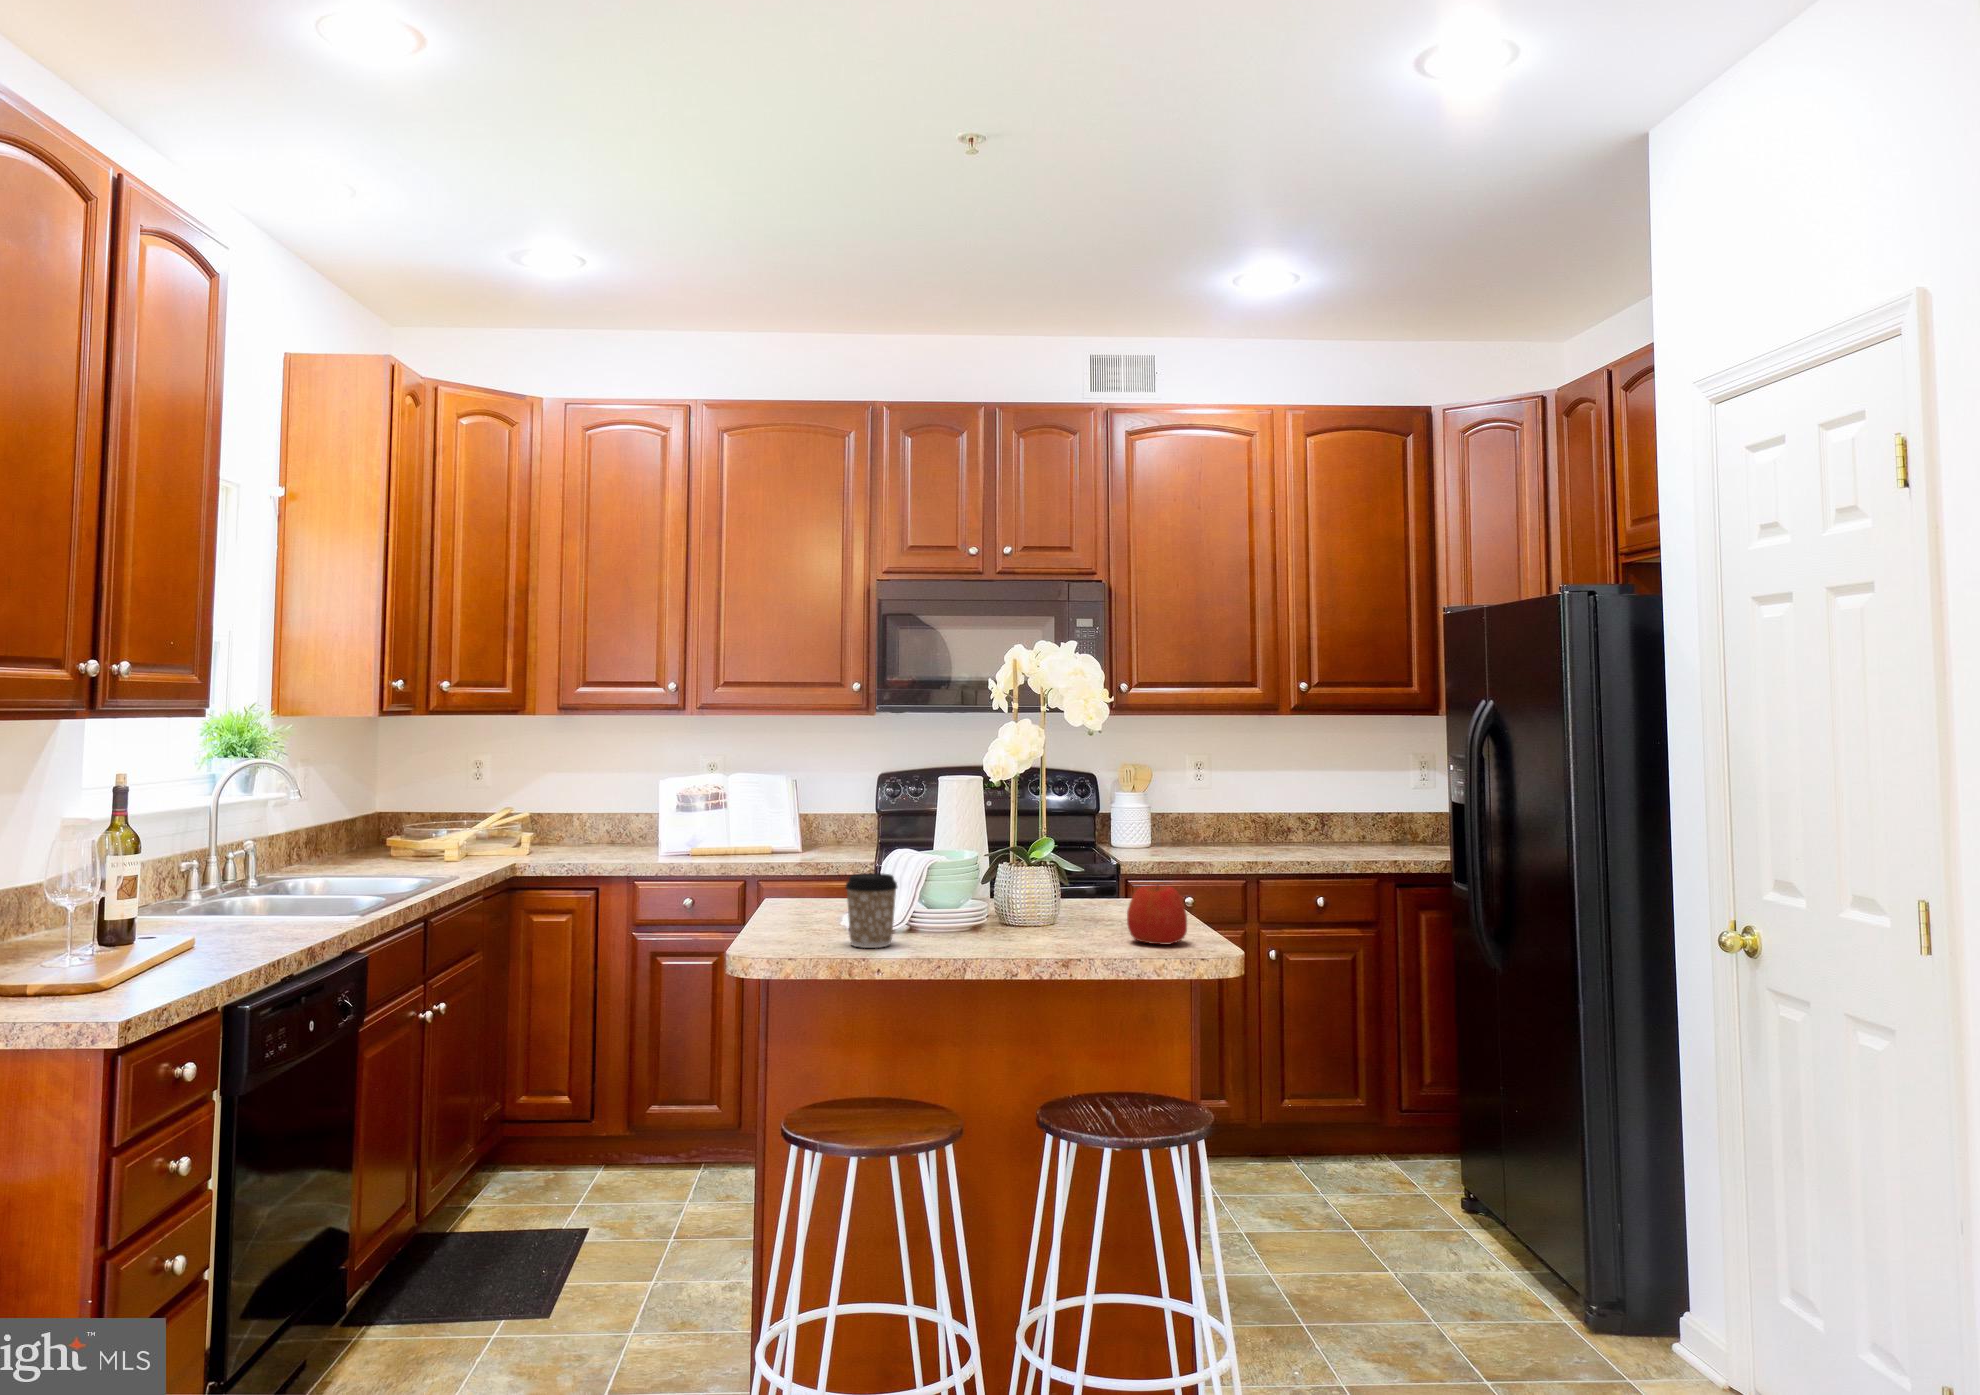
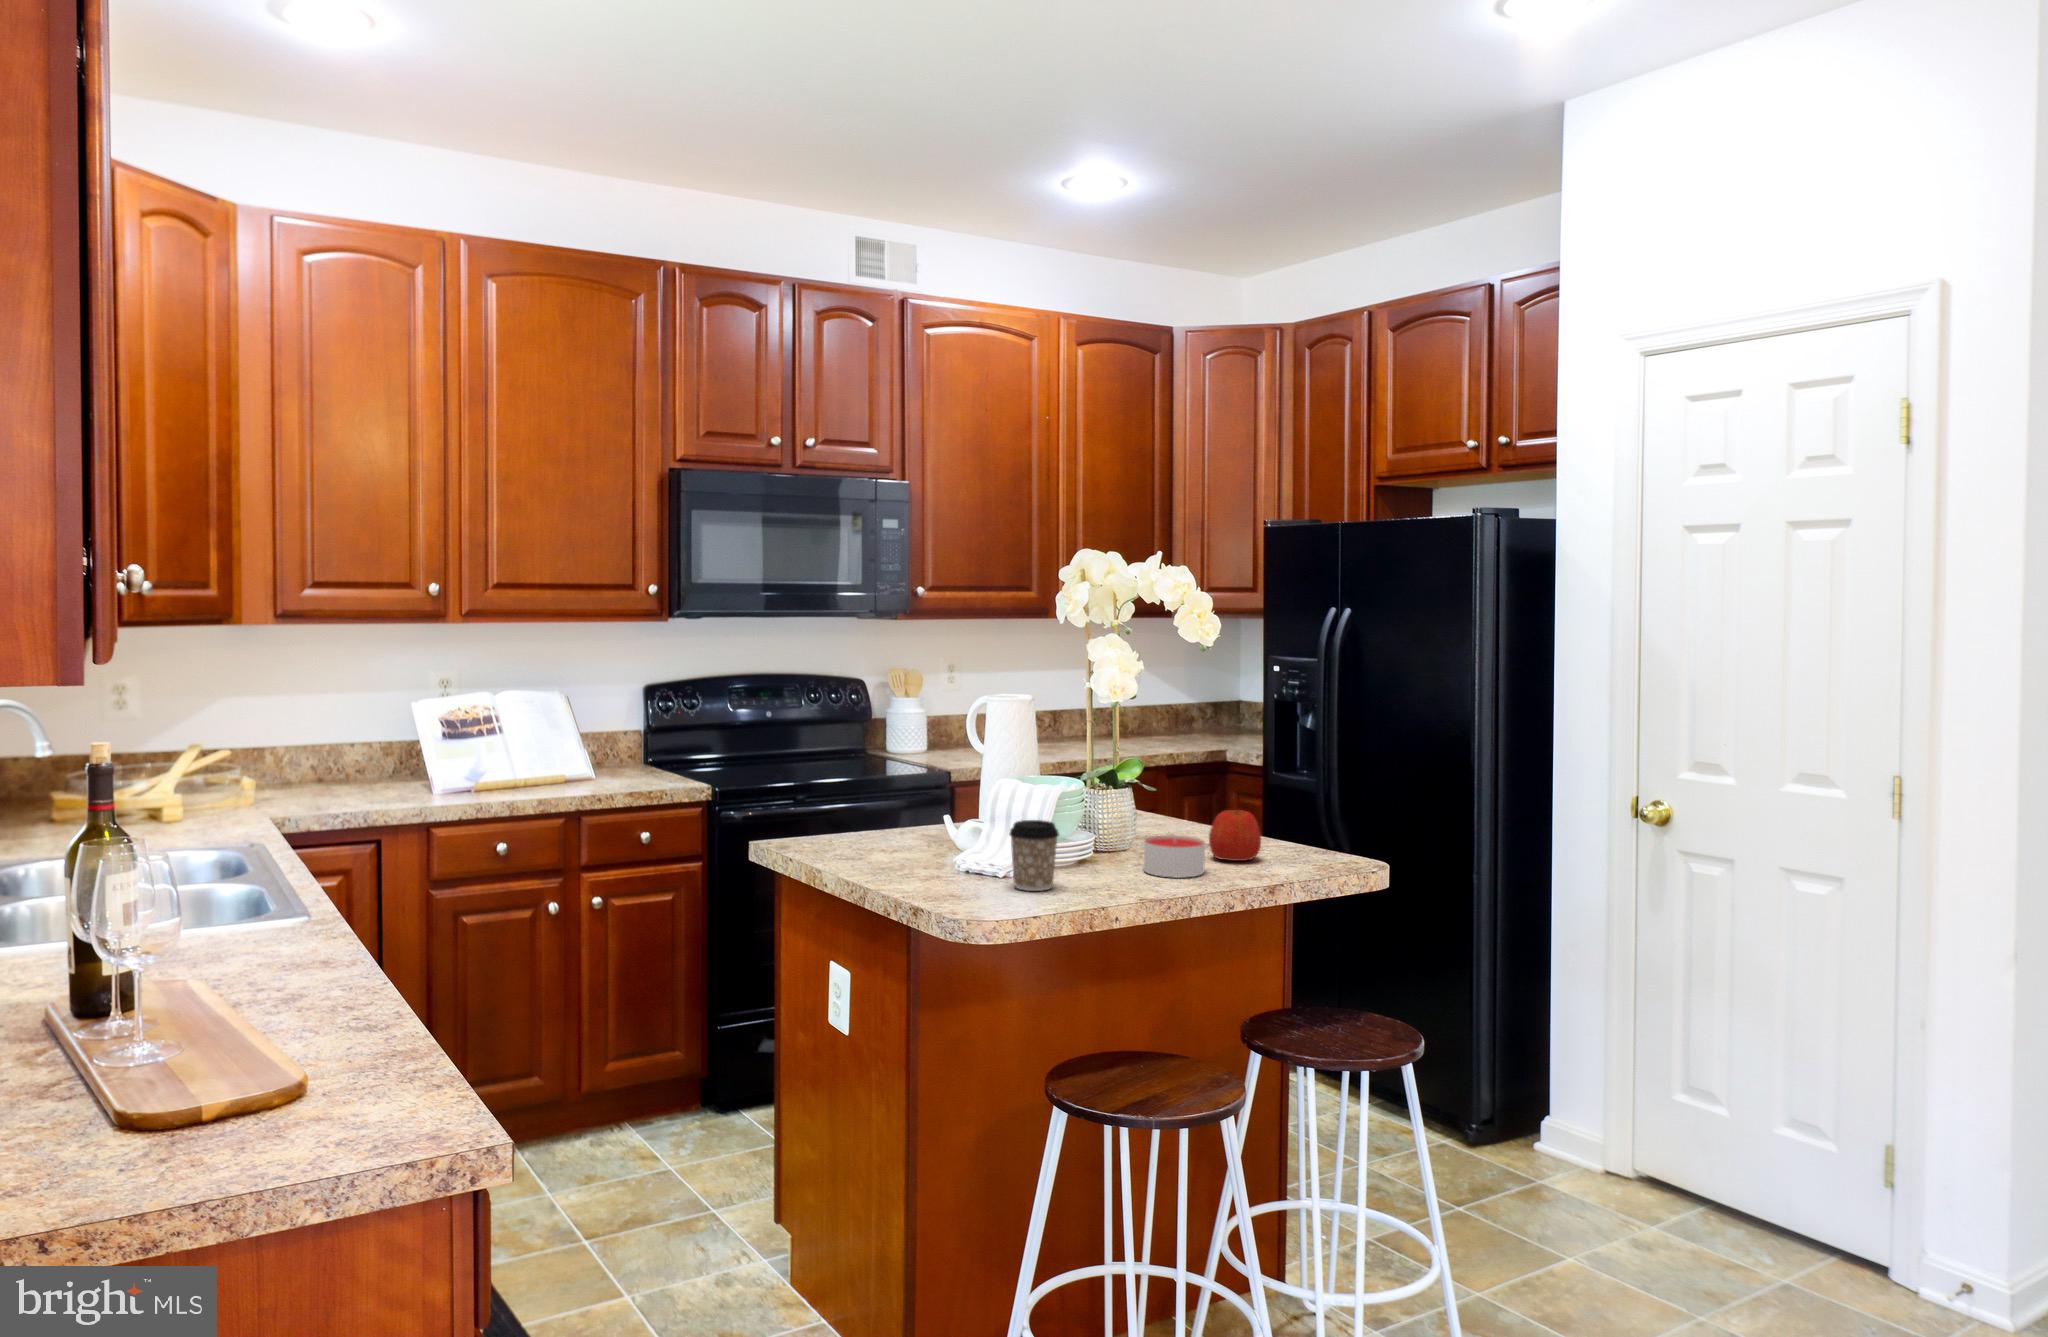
candle: none [1021,906,1089,952] -> present [1144,836,1205,878]

